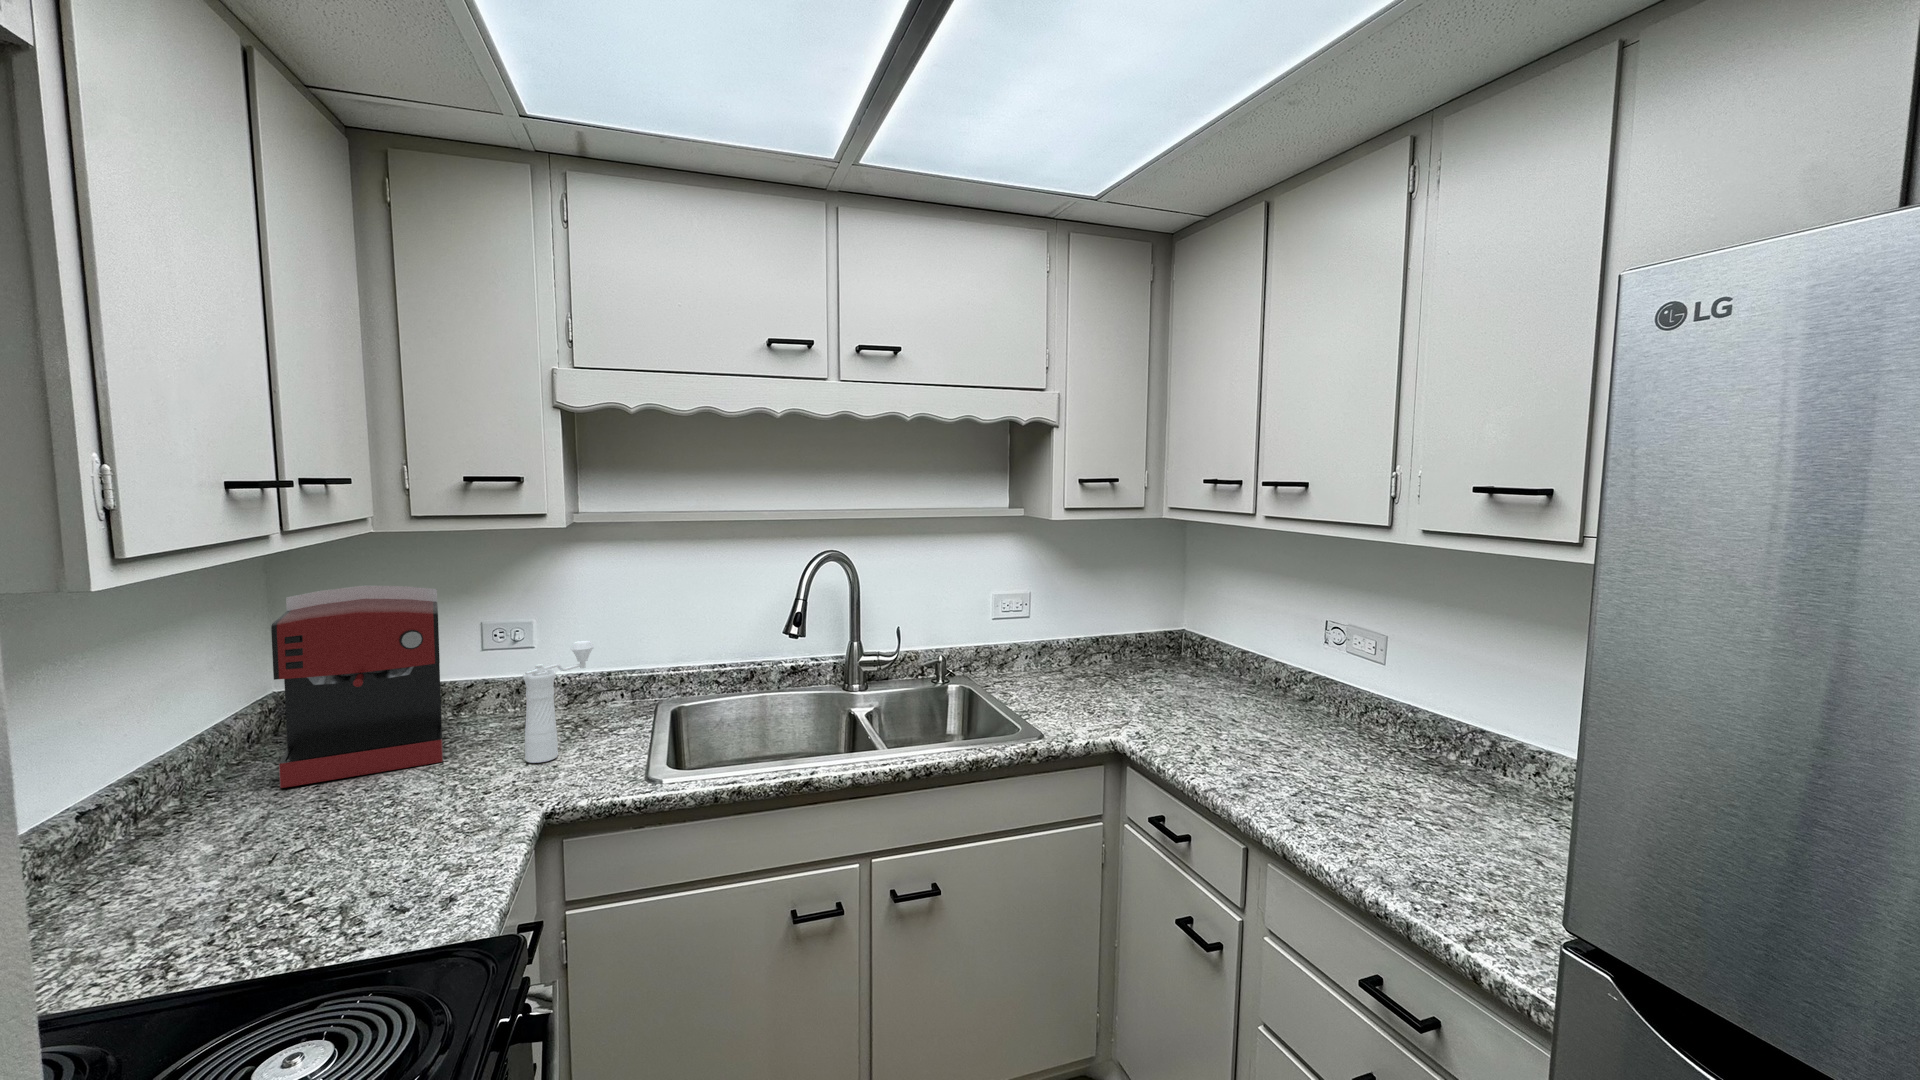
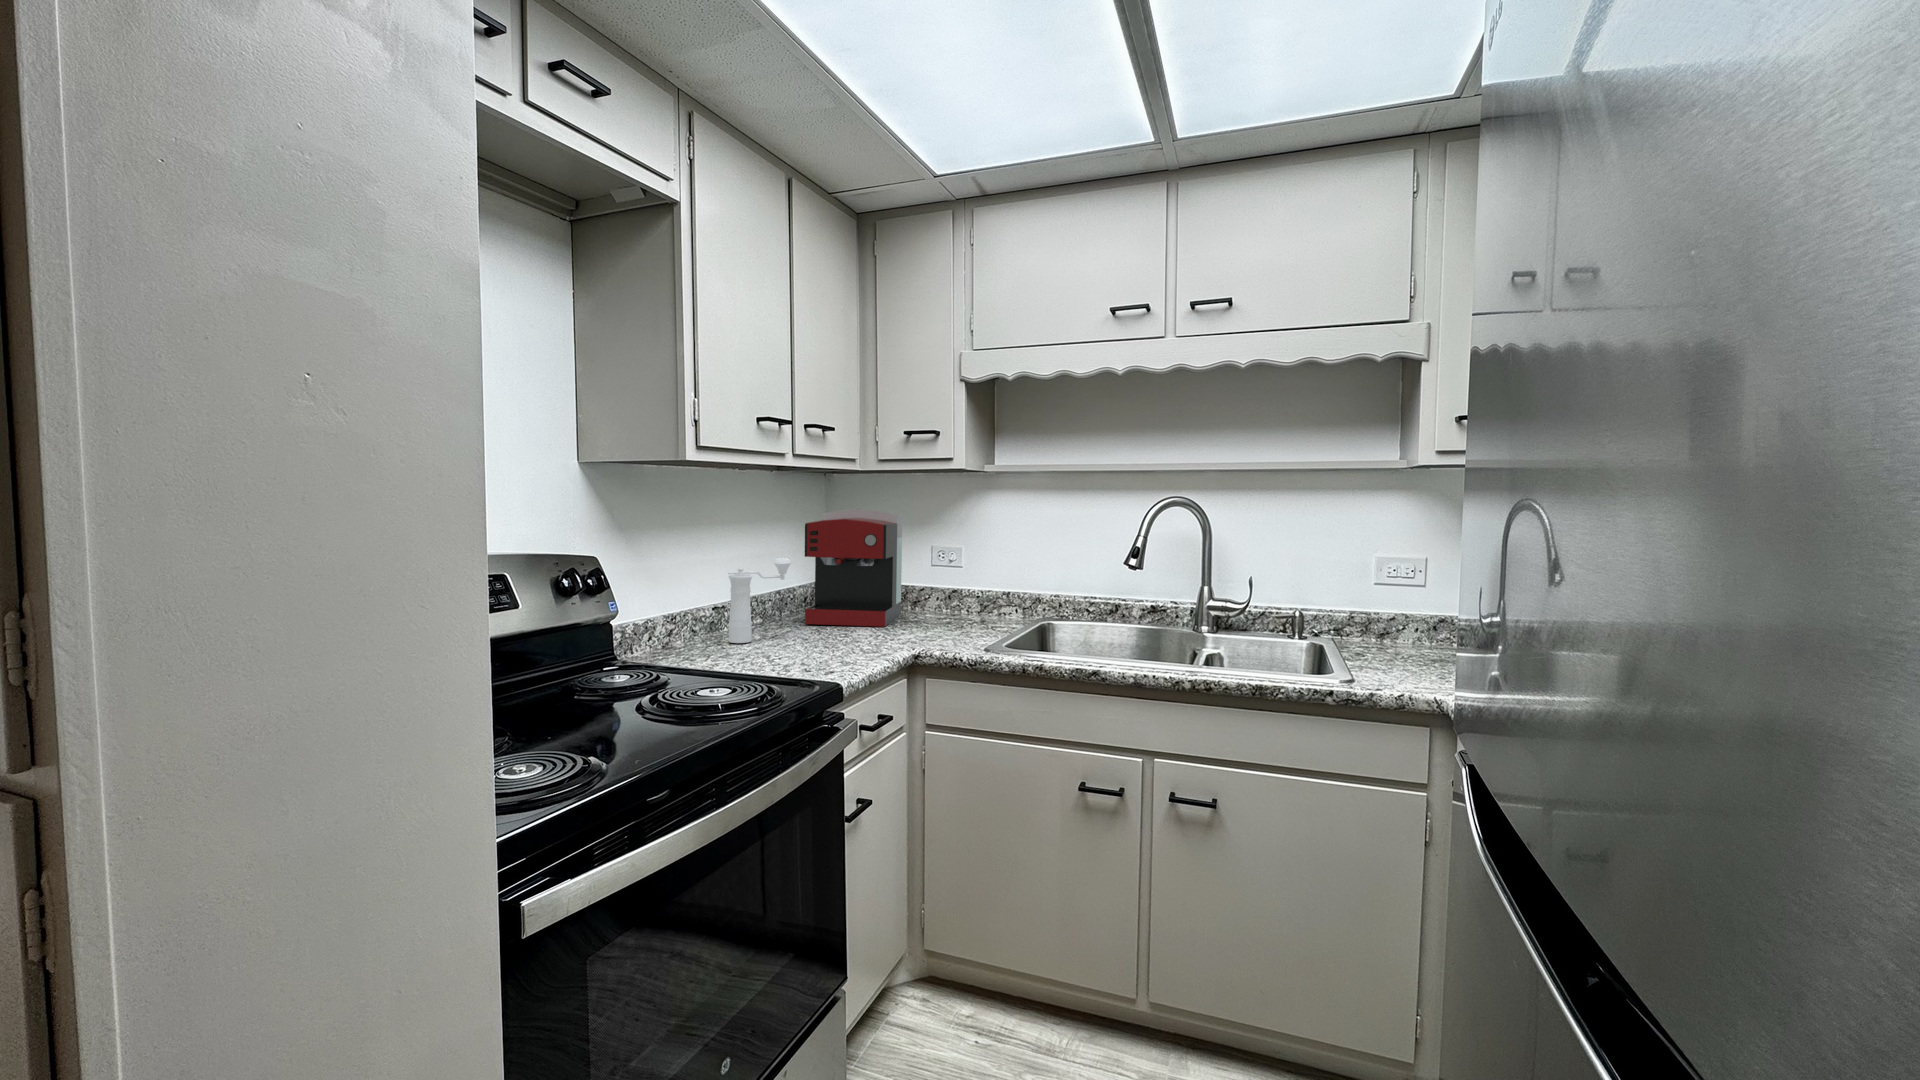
pepper mill: present [523,641,594,763] -> present [728,558,791,643]

